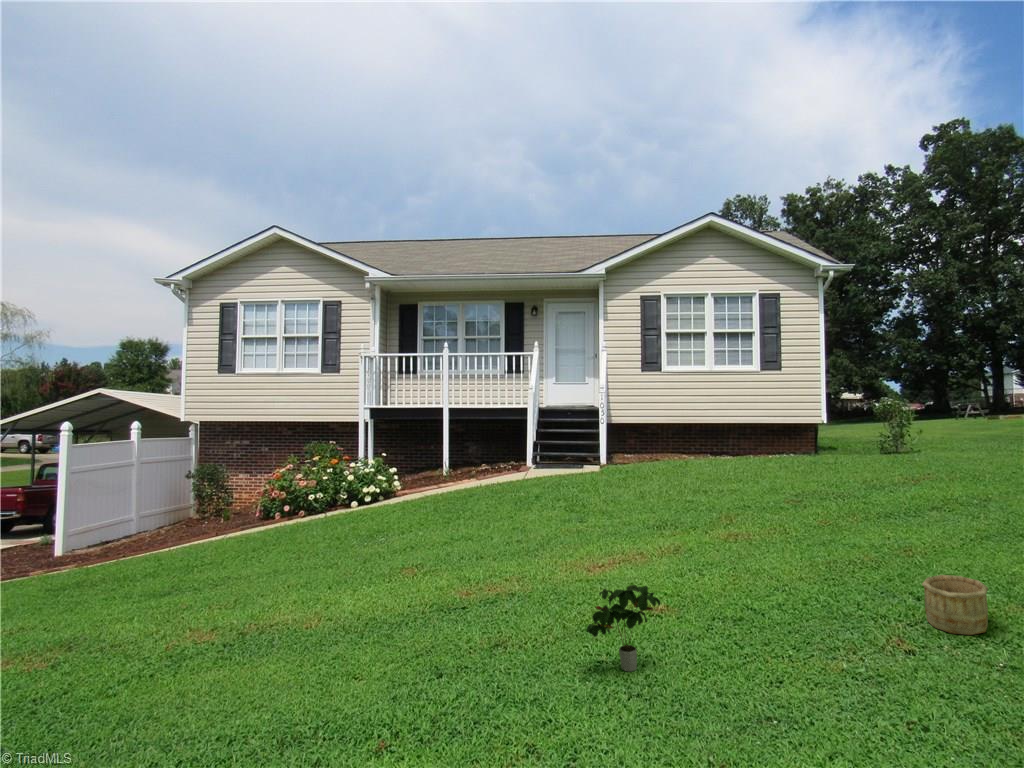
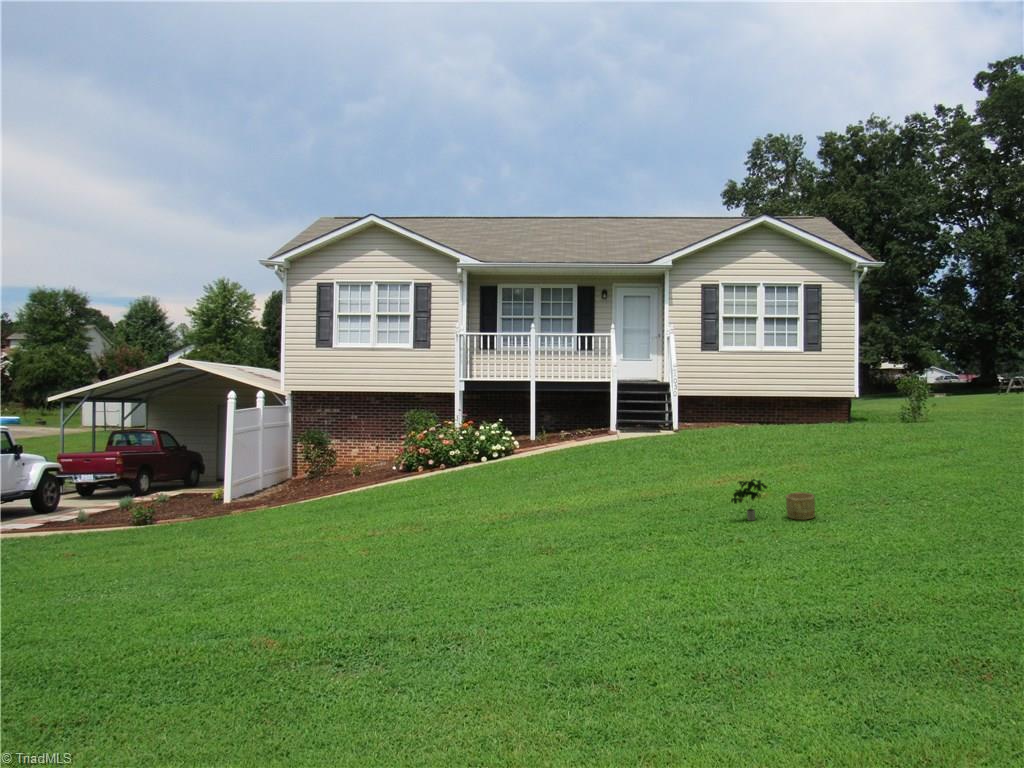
wooden bucket: present [922,575,988,635] -> present [785,492,815,520]

